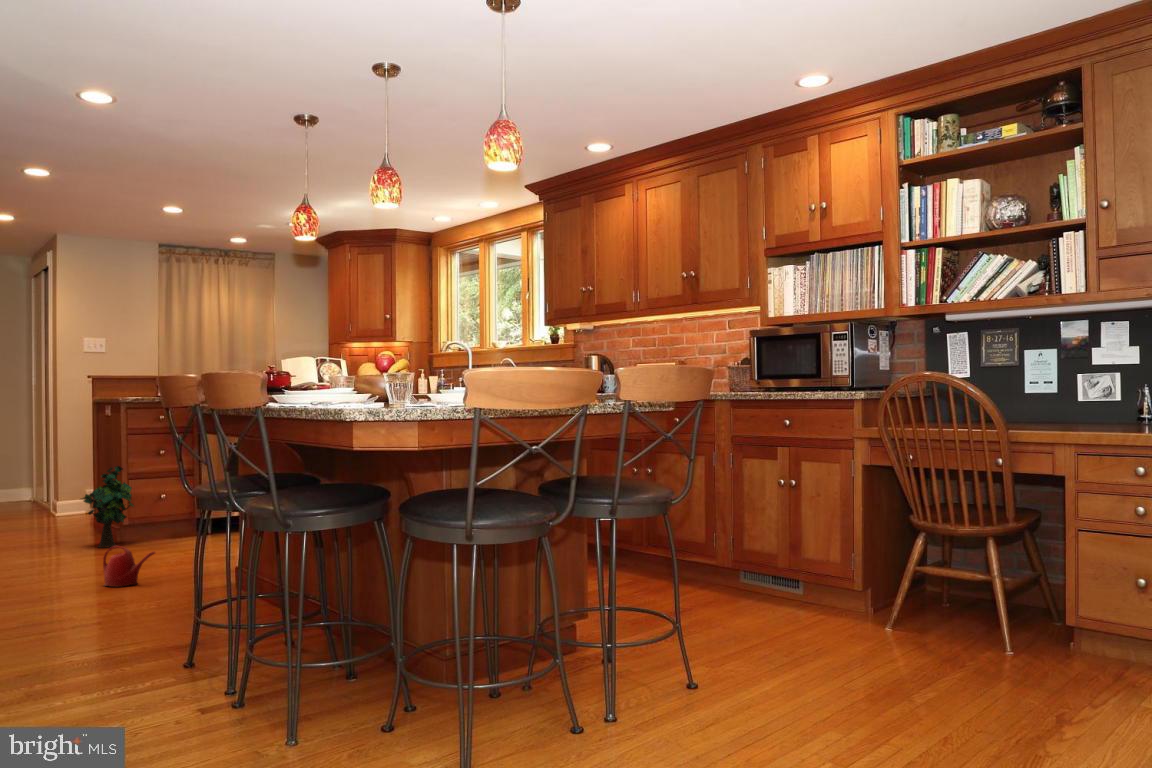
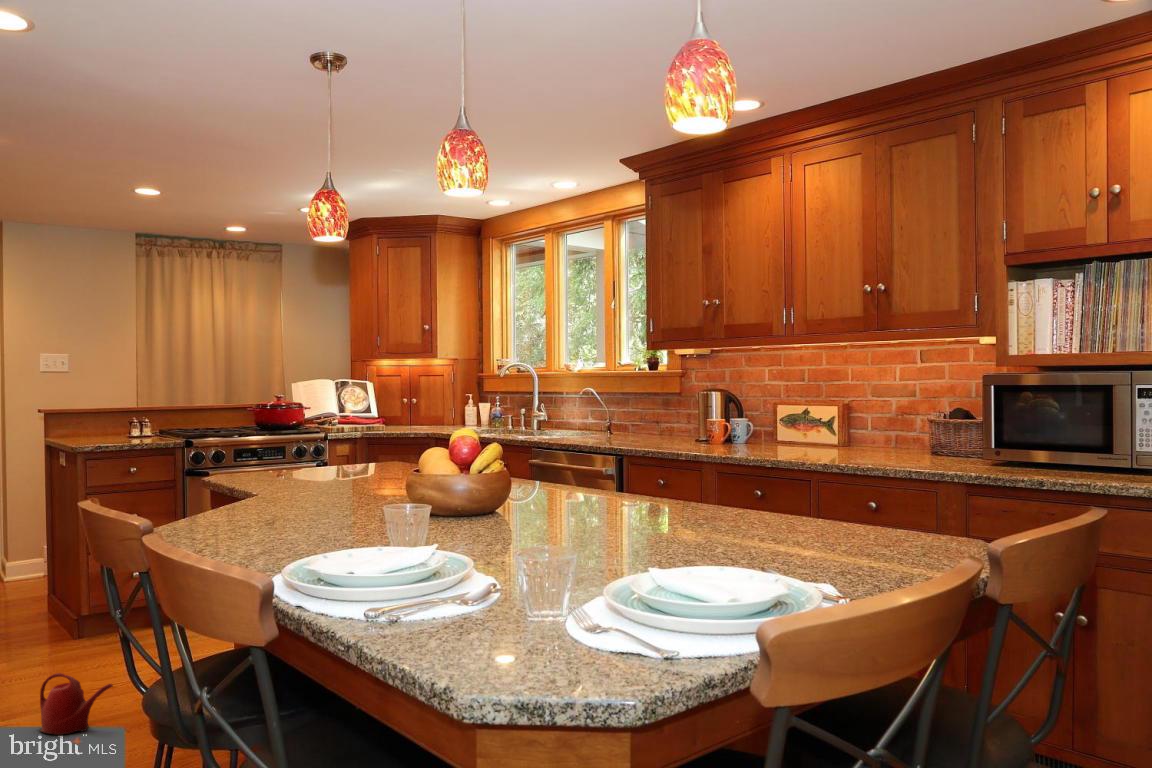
decorative plant: present [82,466,134,548] -> none [22,535,96,646]

